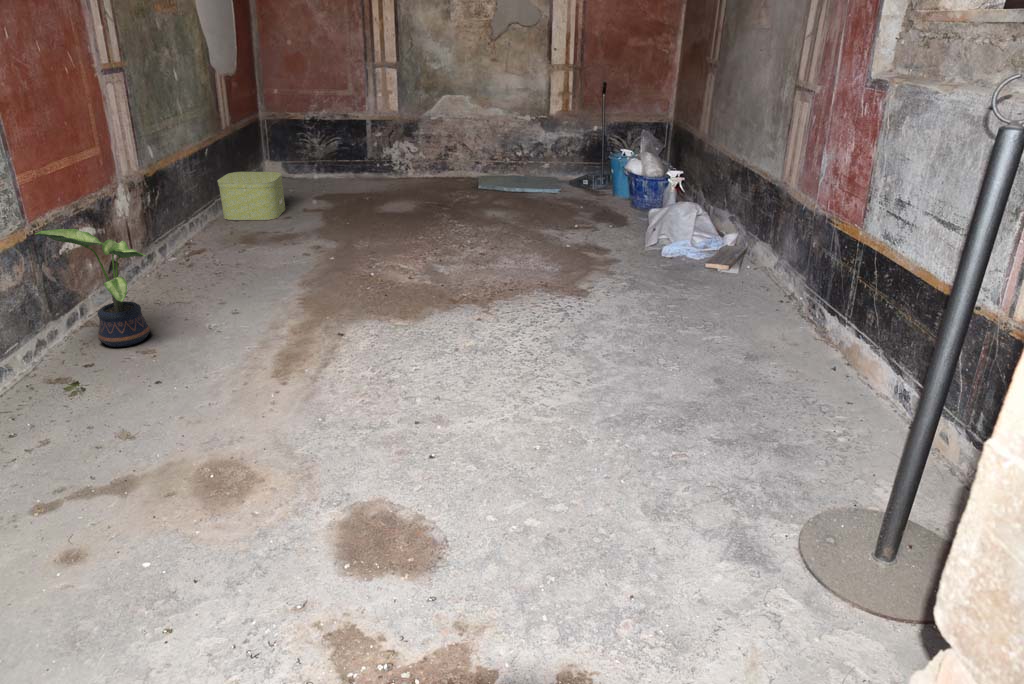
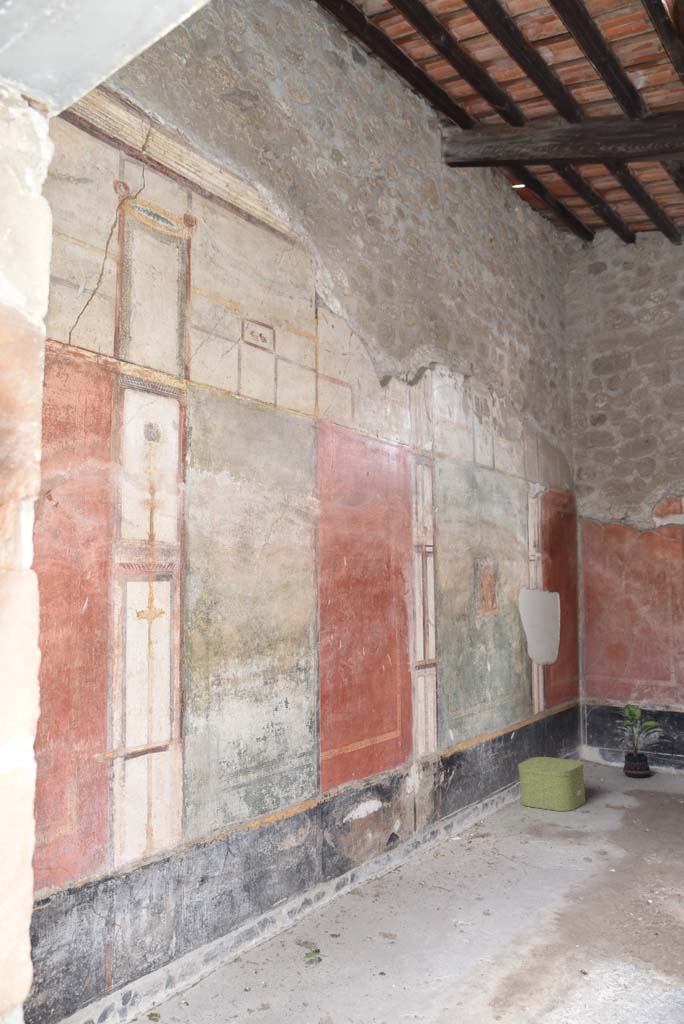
potted plant: present [35,229,150,347] -> present [615,704,664,778]

